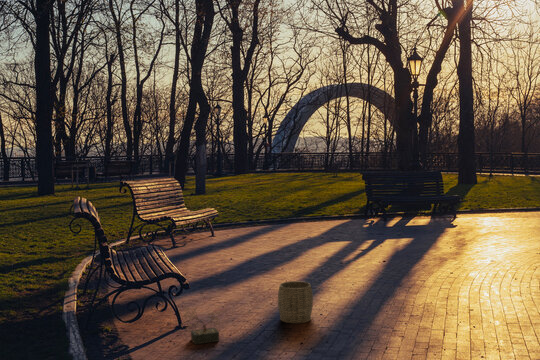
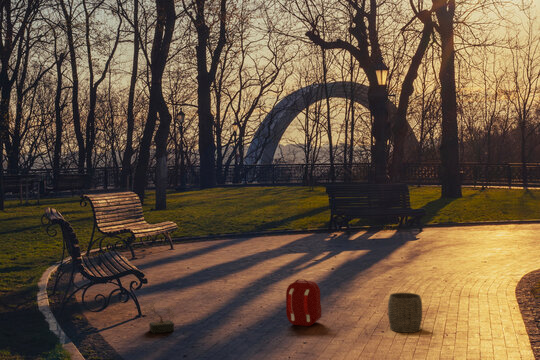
woven basket: present [278,281,313,323] -> present [388,293,422,333]
backpack: none [348,282,388,336] -> present [286,279,321,326]

